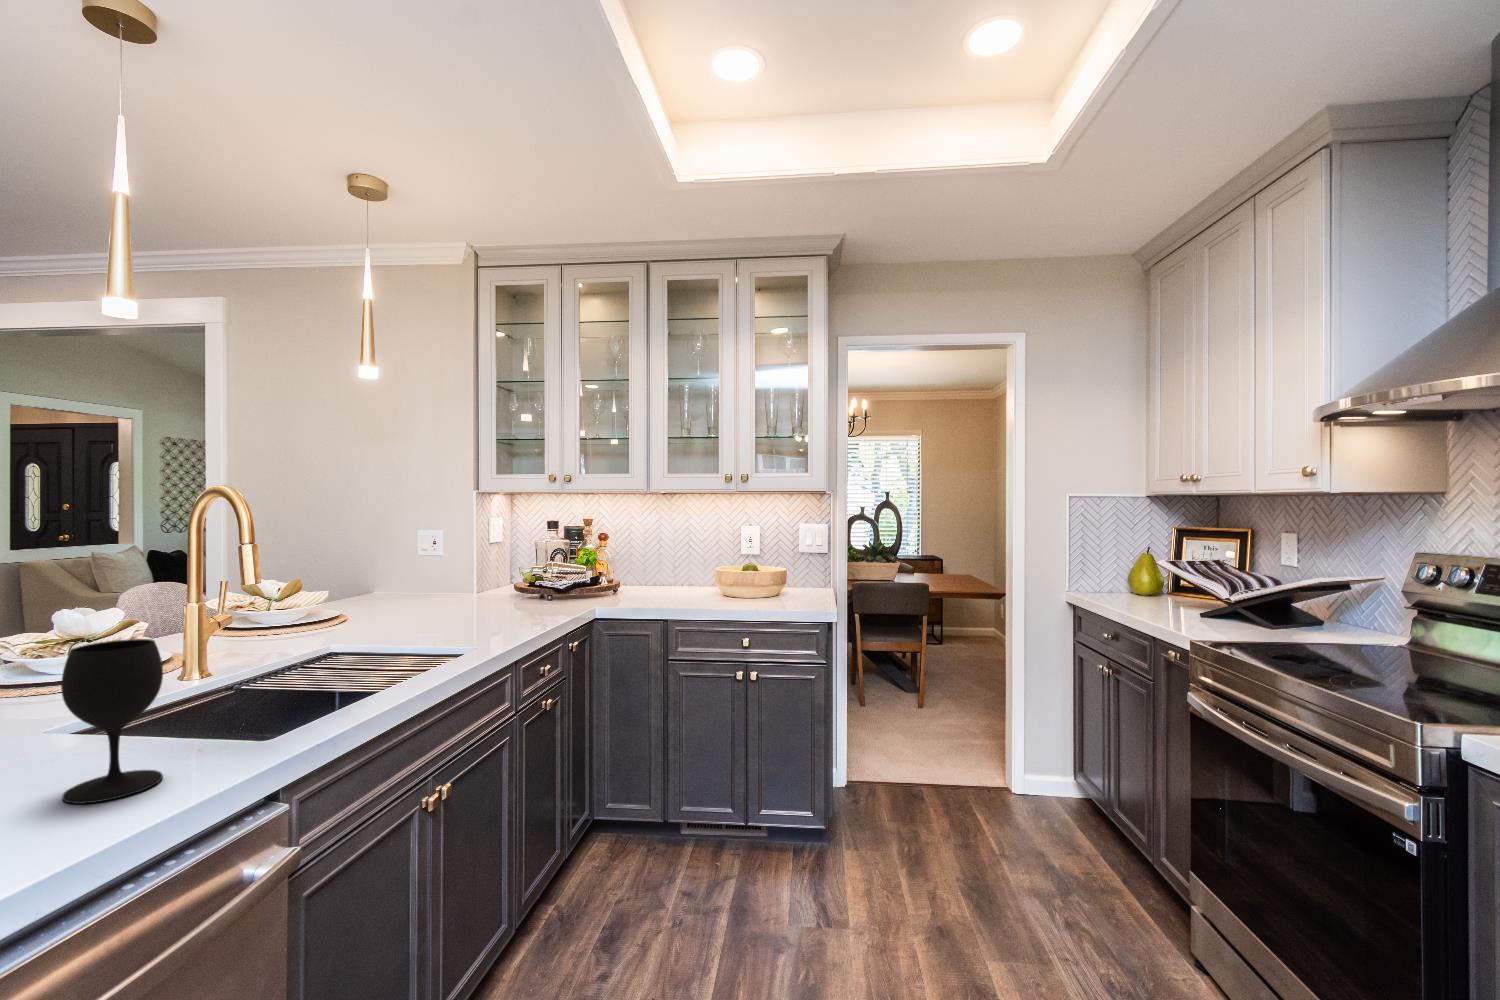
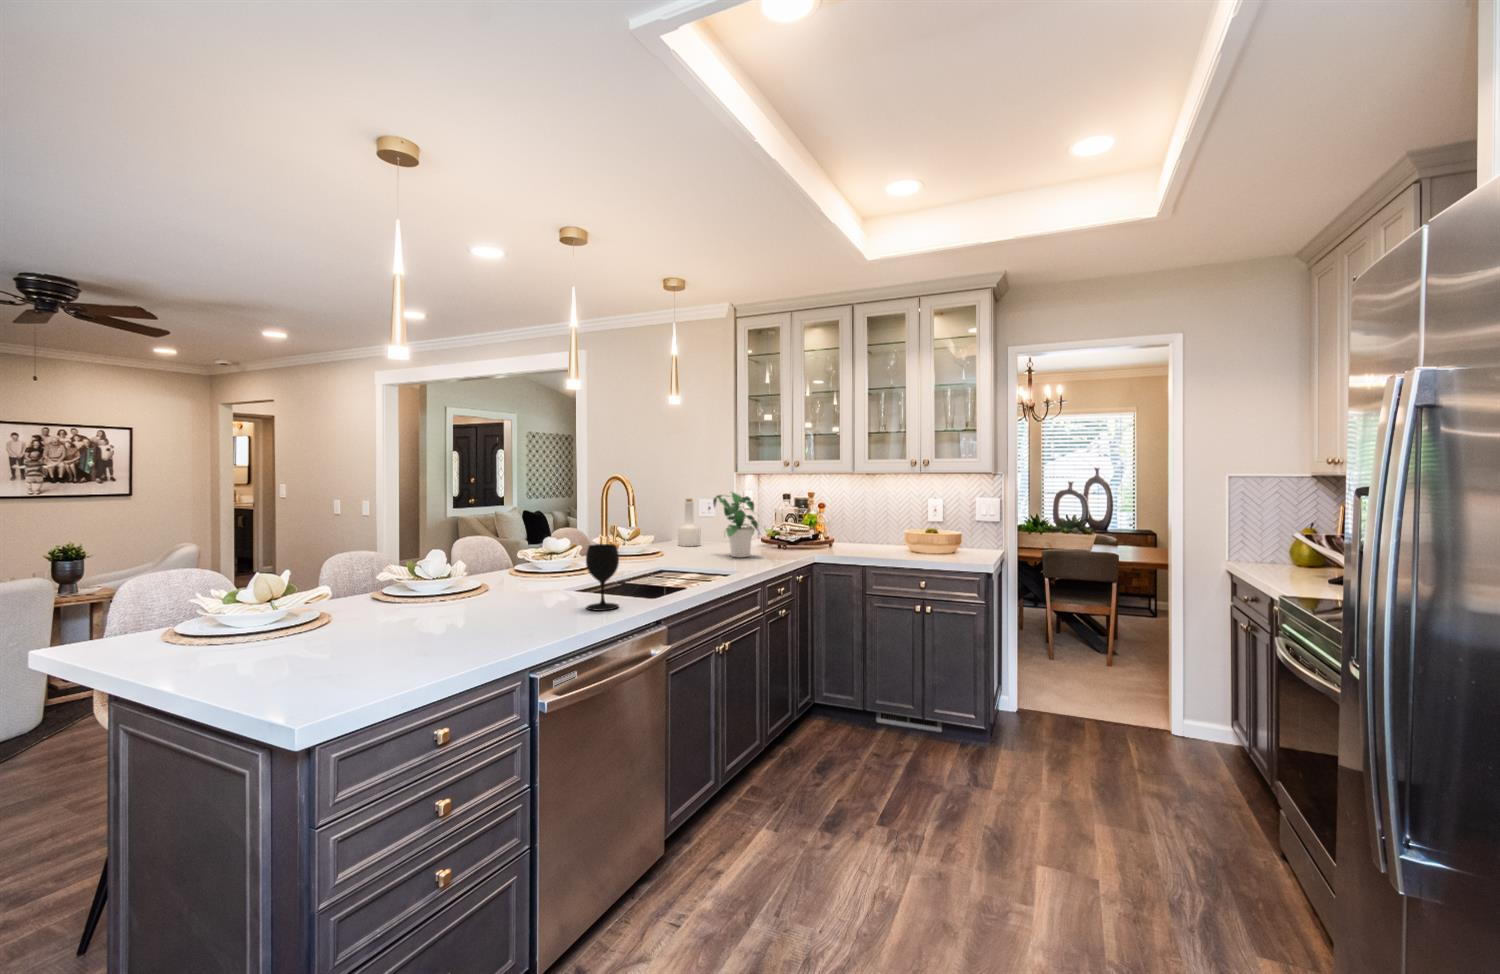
potted plant: none [435,518,514,618] -> present [713,492,758,558]
bottle: none [382,530,420,602] -> present [678,499,700,546]

